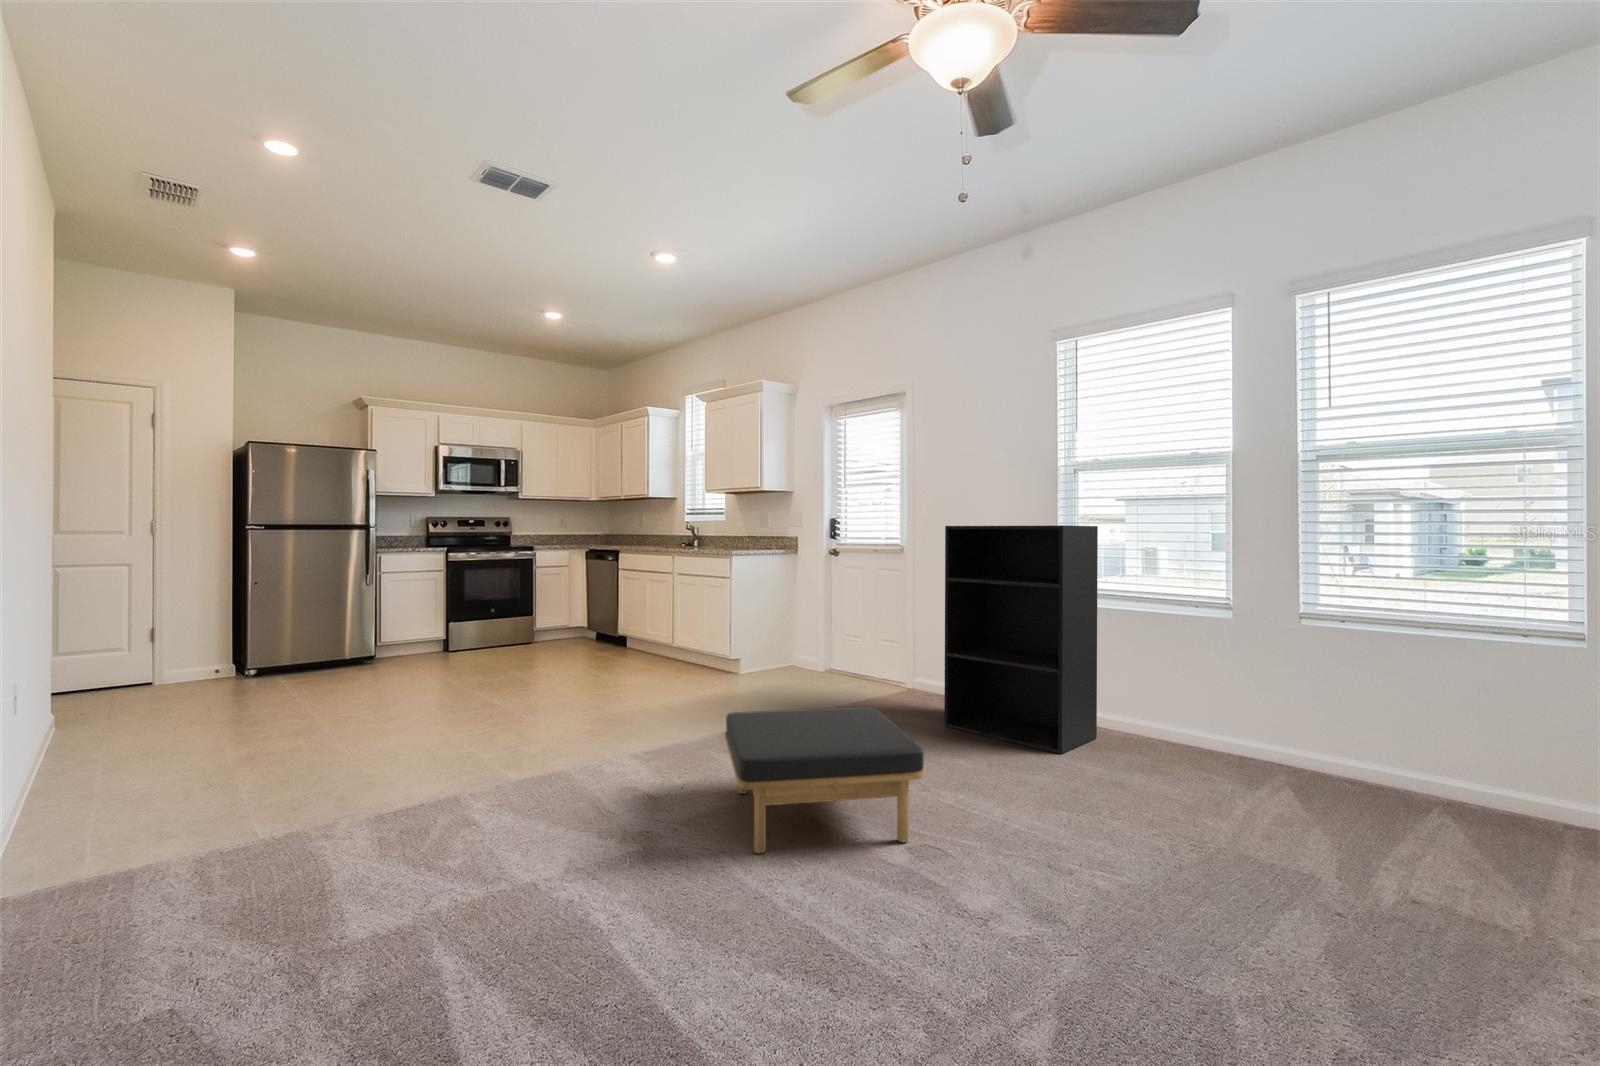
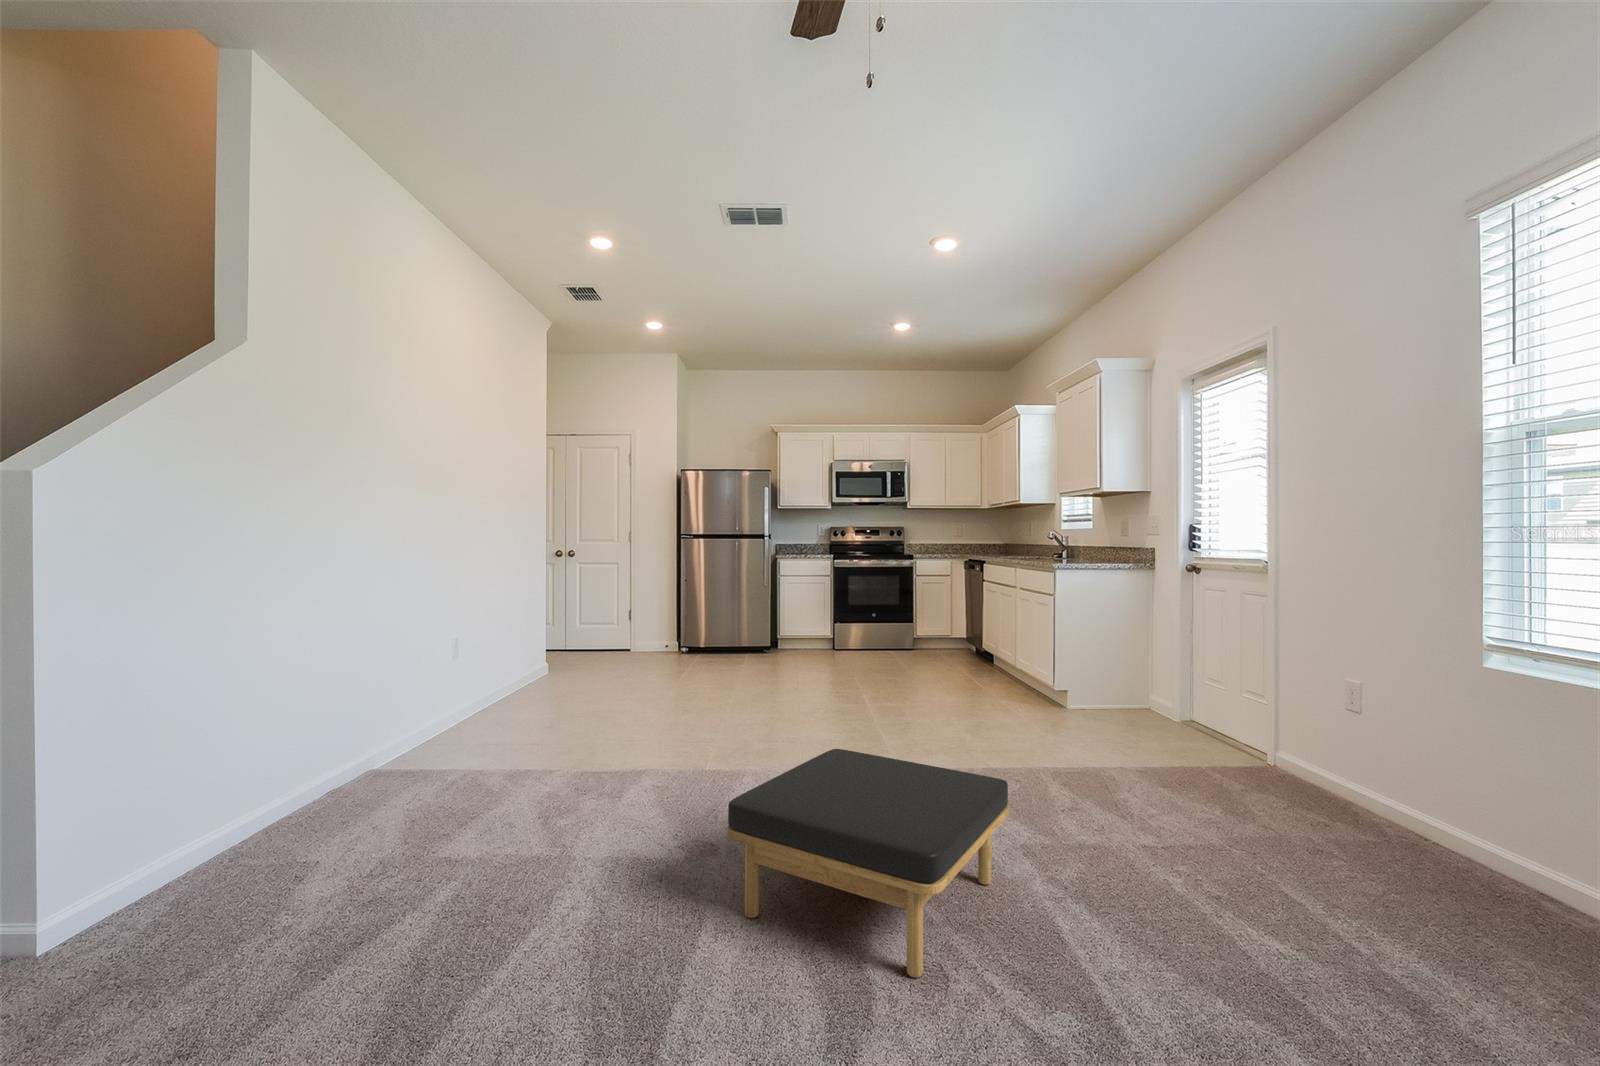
bookshelf: present [944,525,1098,754] -> none [1248,530,1562,952]

